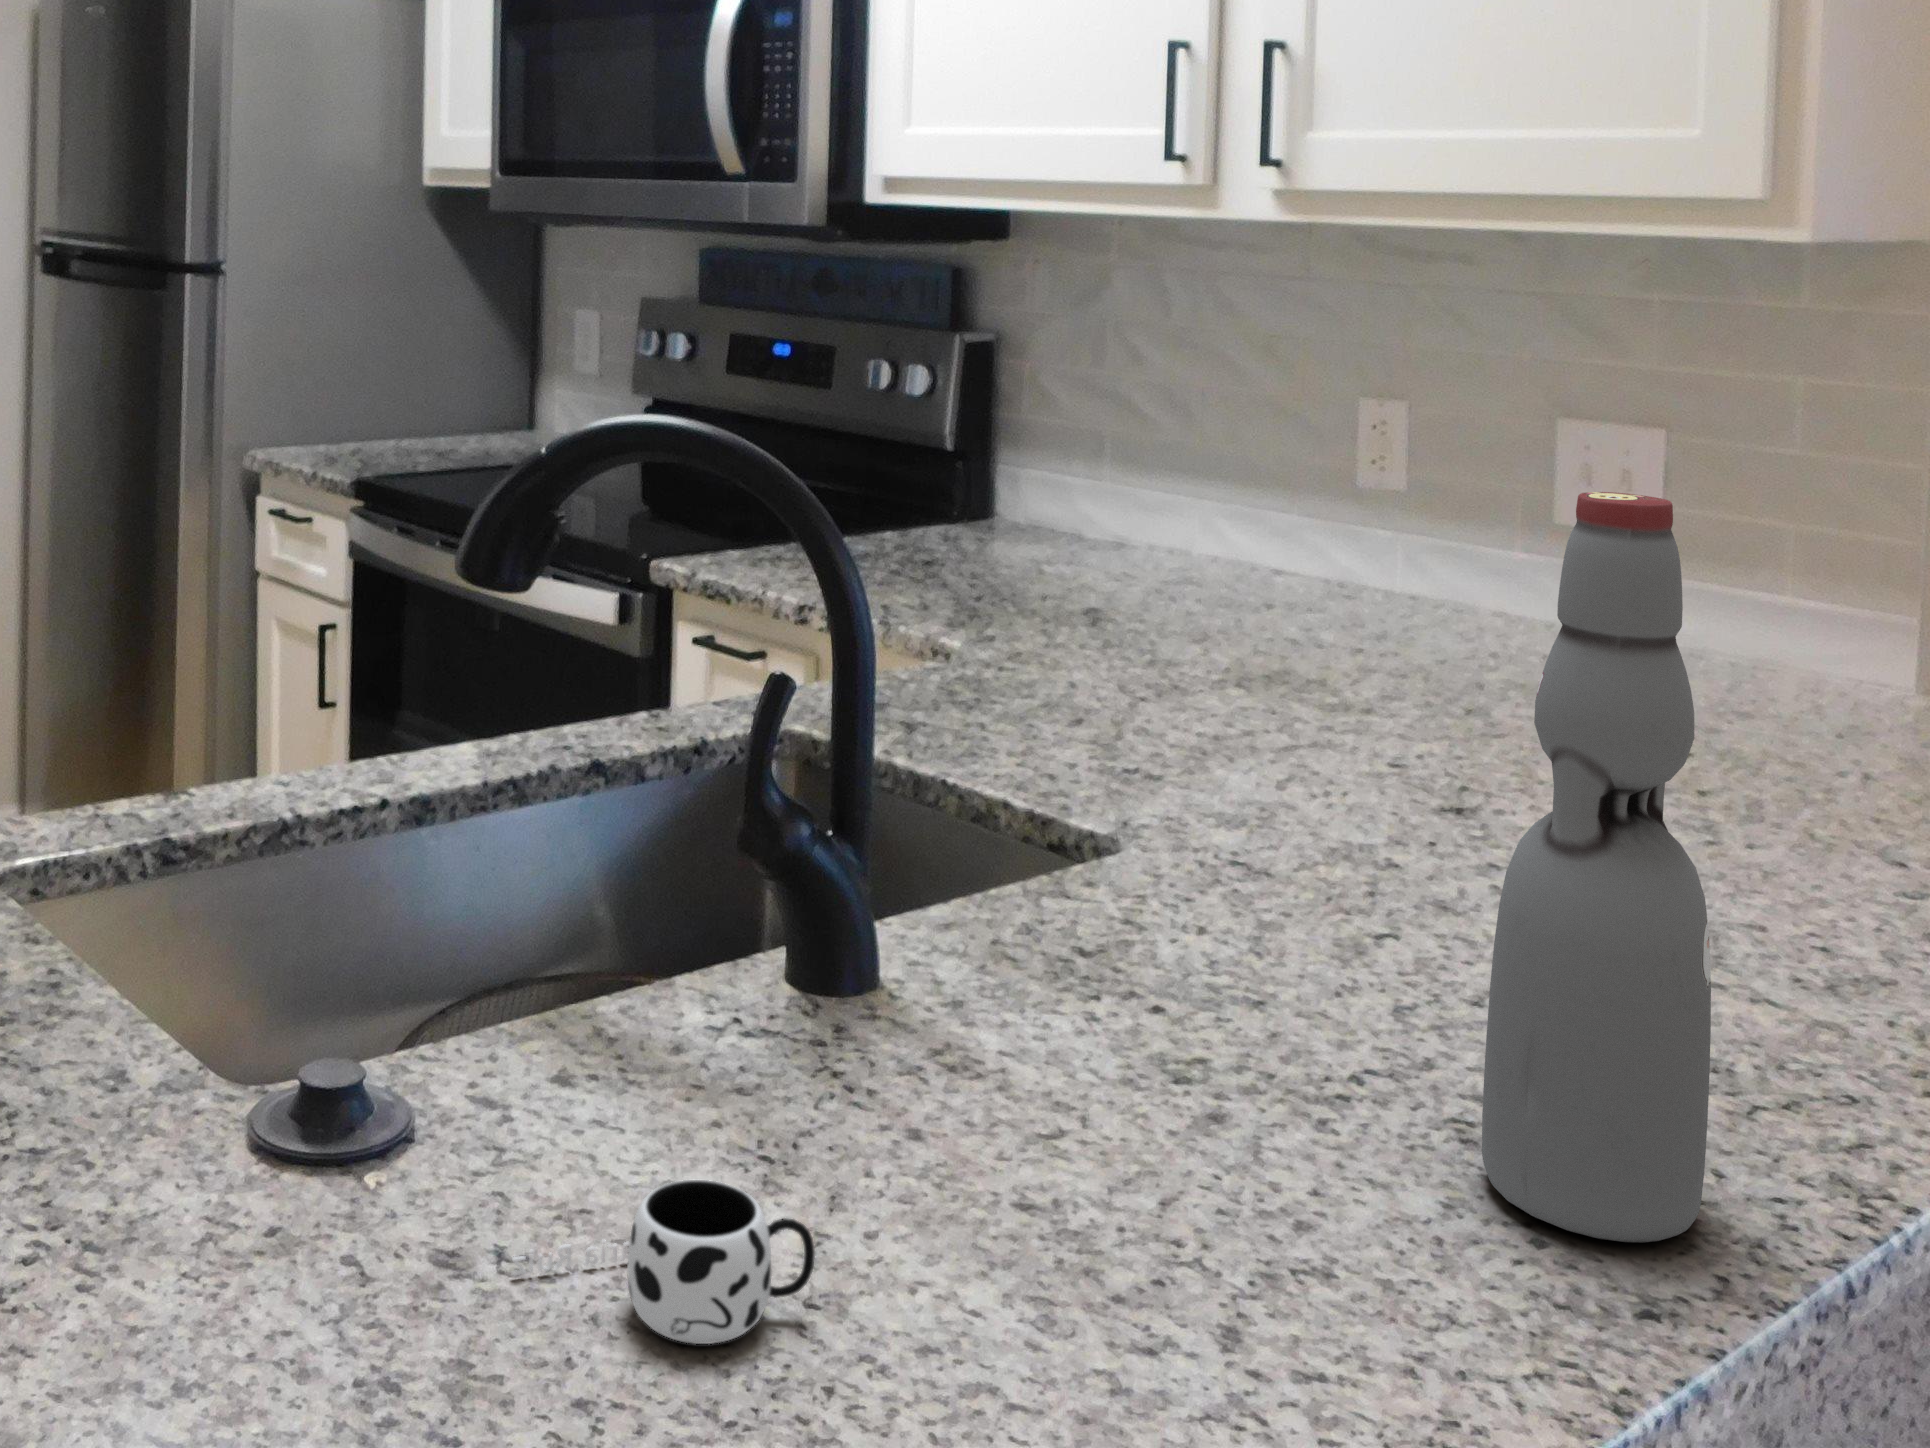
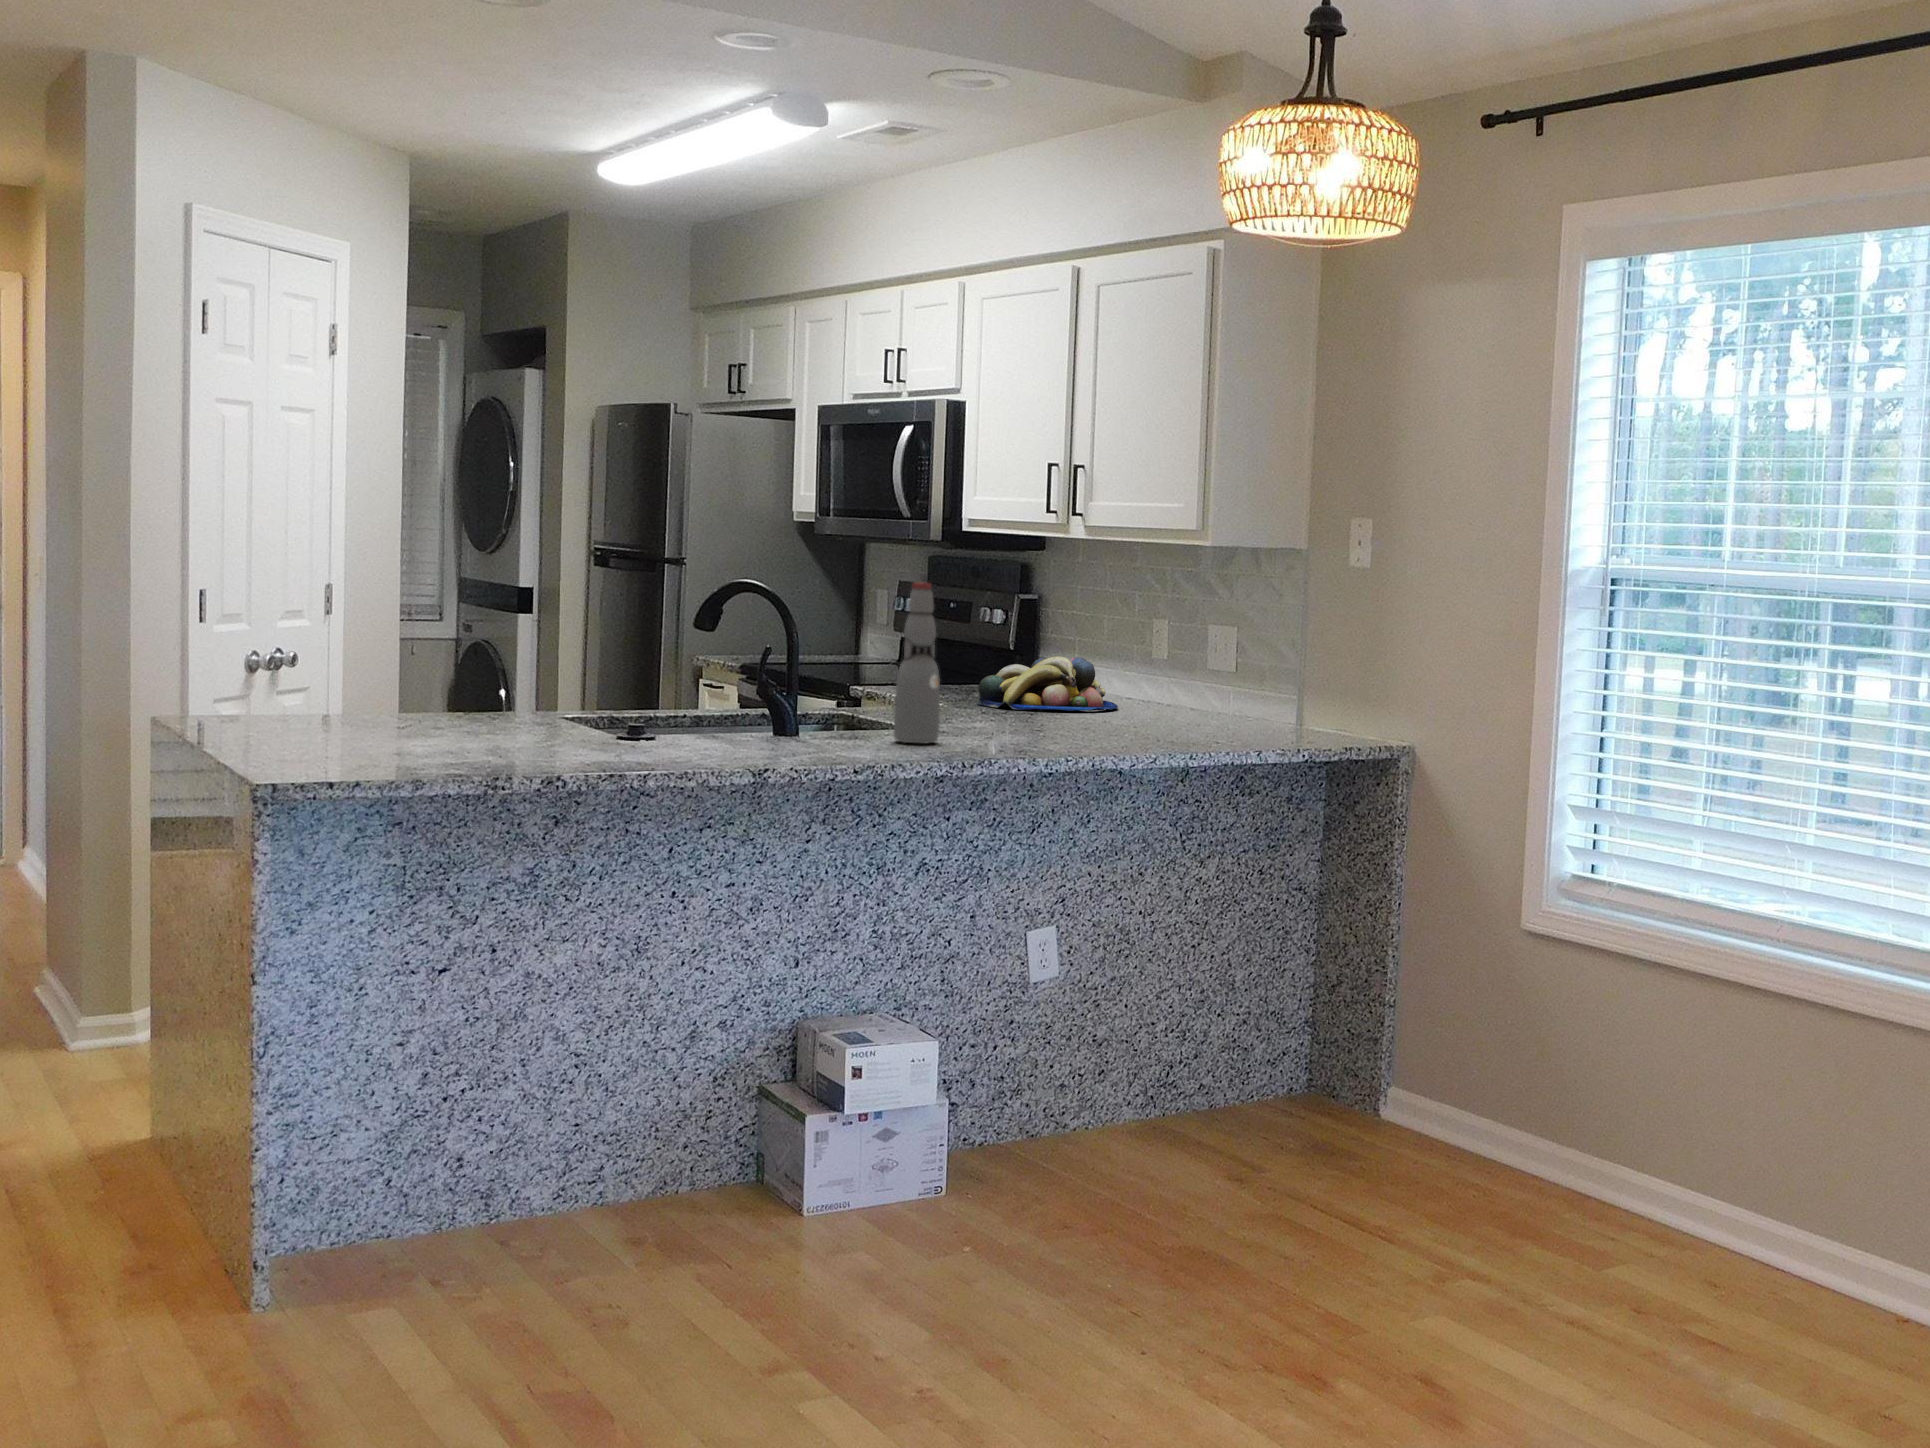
fruit bowl: none [1088,530,1467,708] -> present [977,656,1118,711]
mug: present [512,1180,815,1344] -> none [666,714,725,738]

